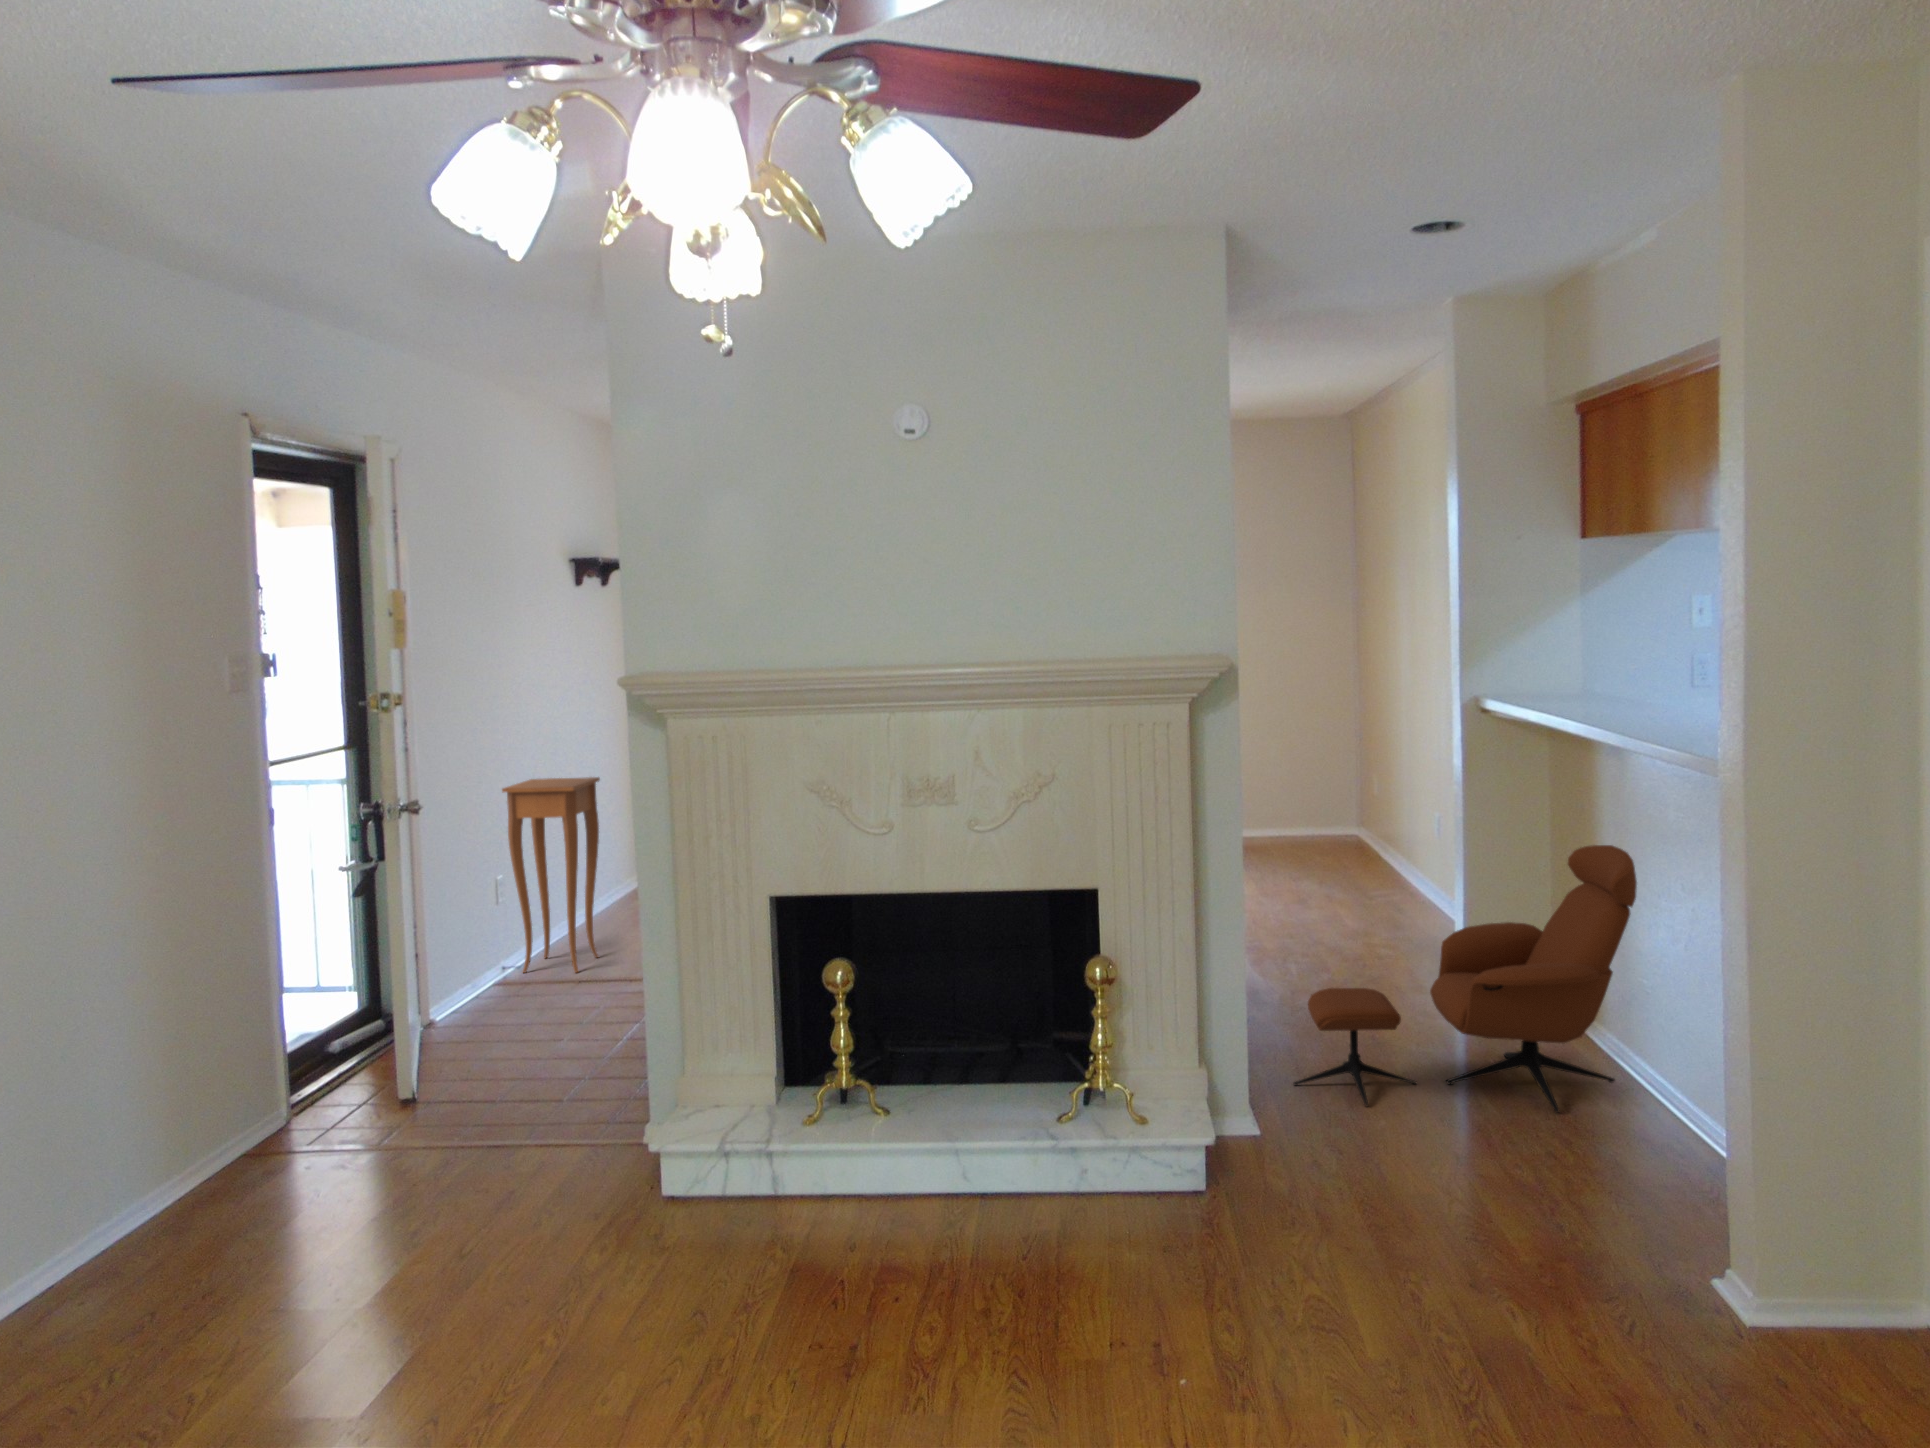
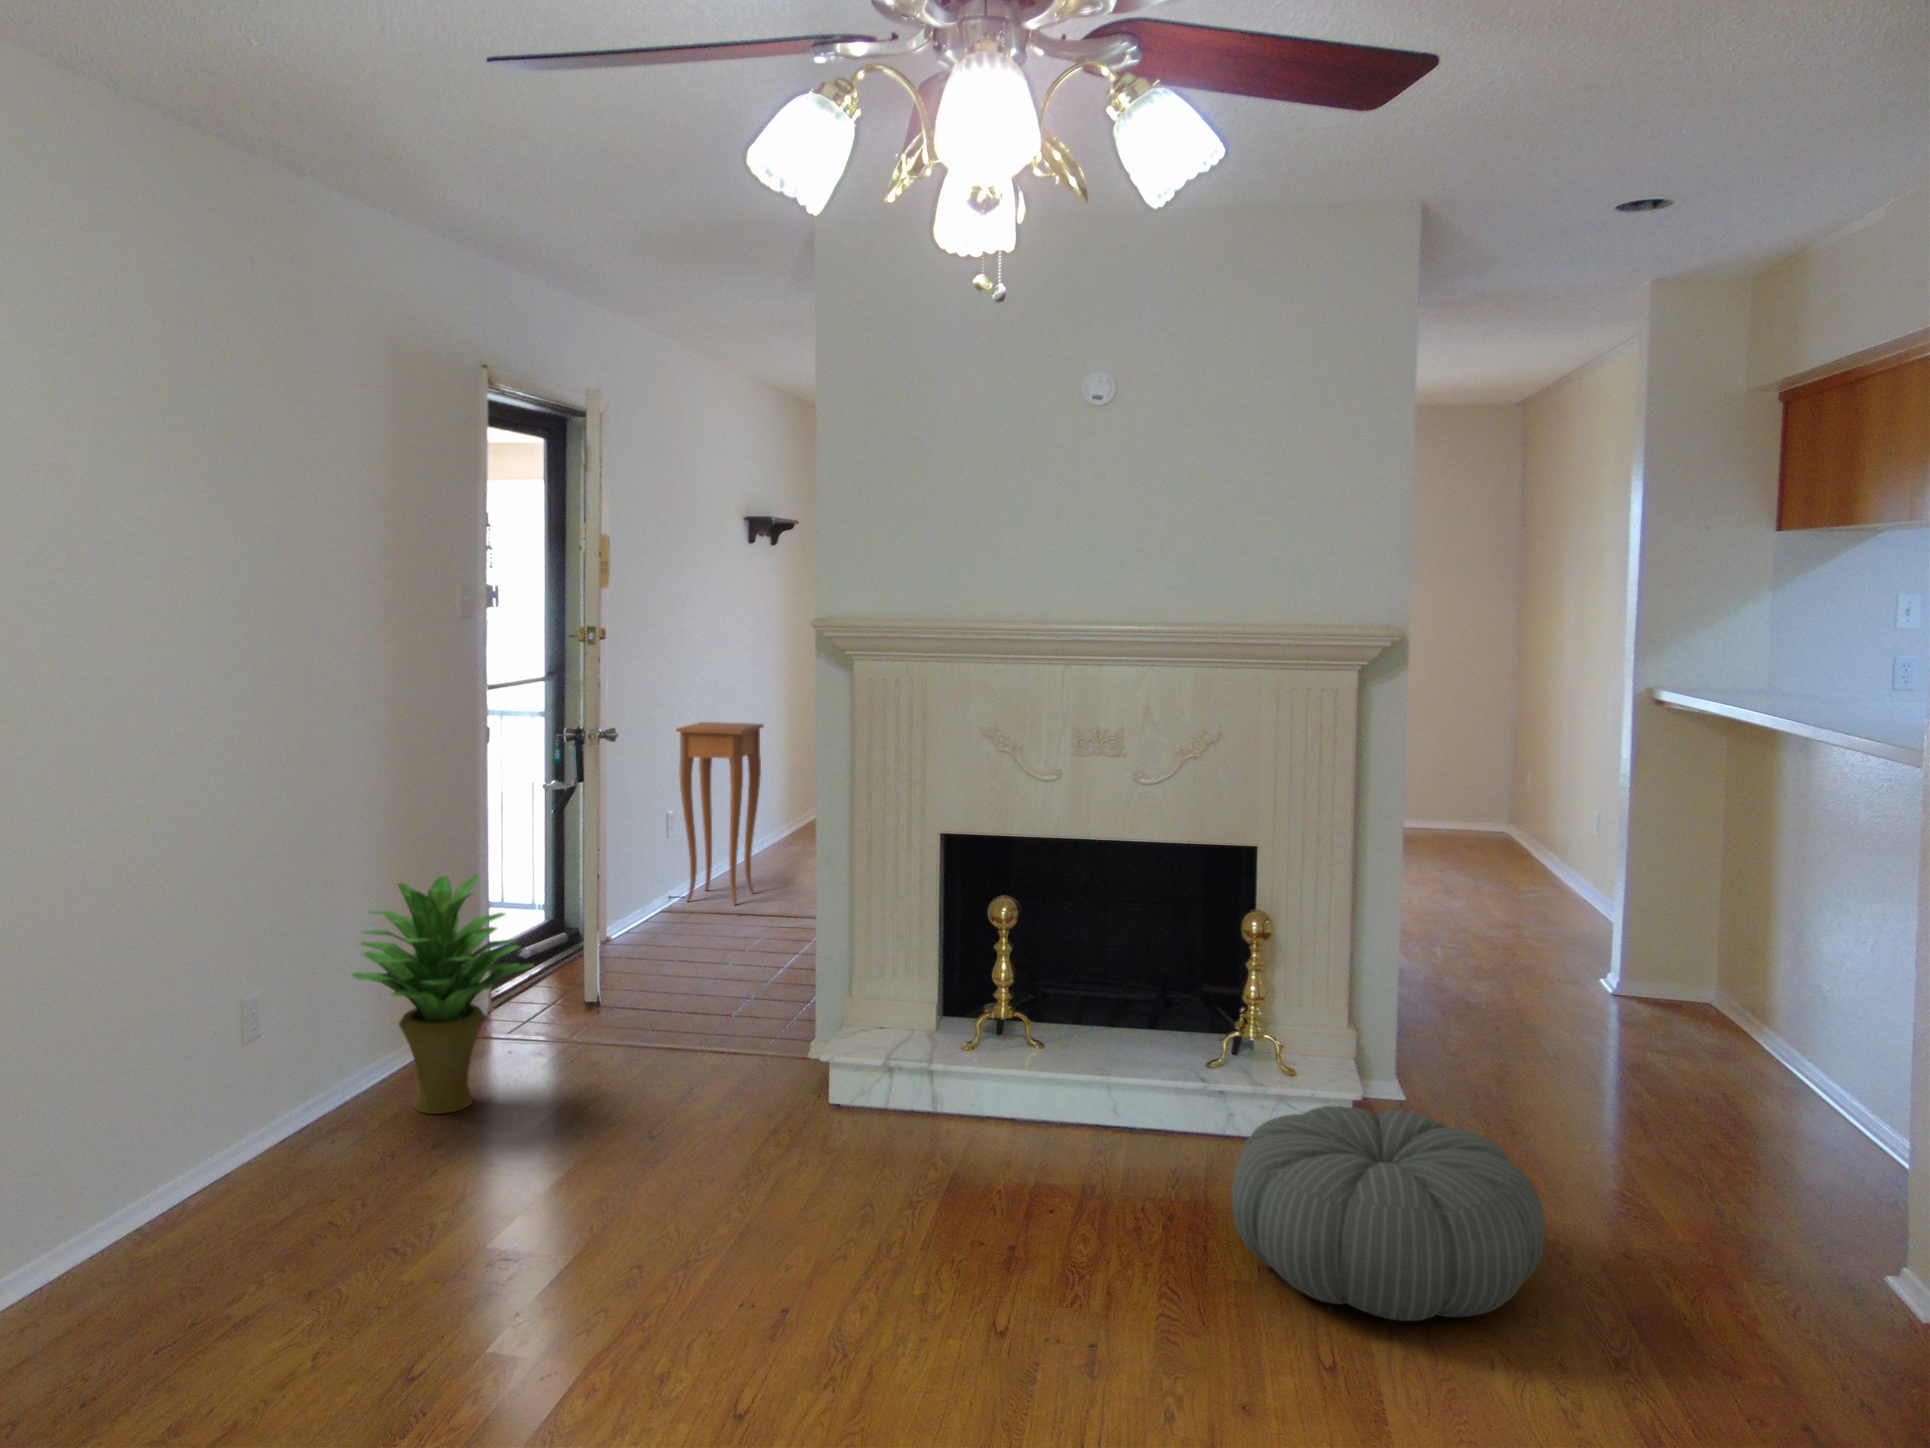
lounge chair: present [1294,845,1637,1113] -> none [1441,842,1827,1110]
potted plant: none [93,983,319,1259] -> present [352,875,534,1114]
pouf: none [1078,1158,1388,1388] -> present [1231,1106,1545,1321]

